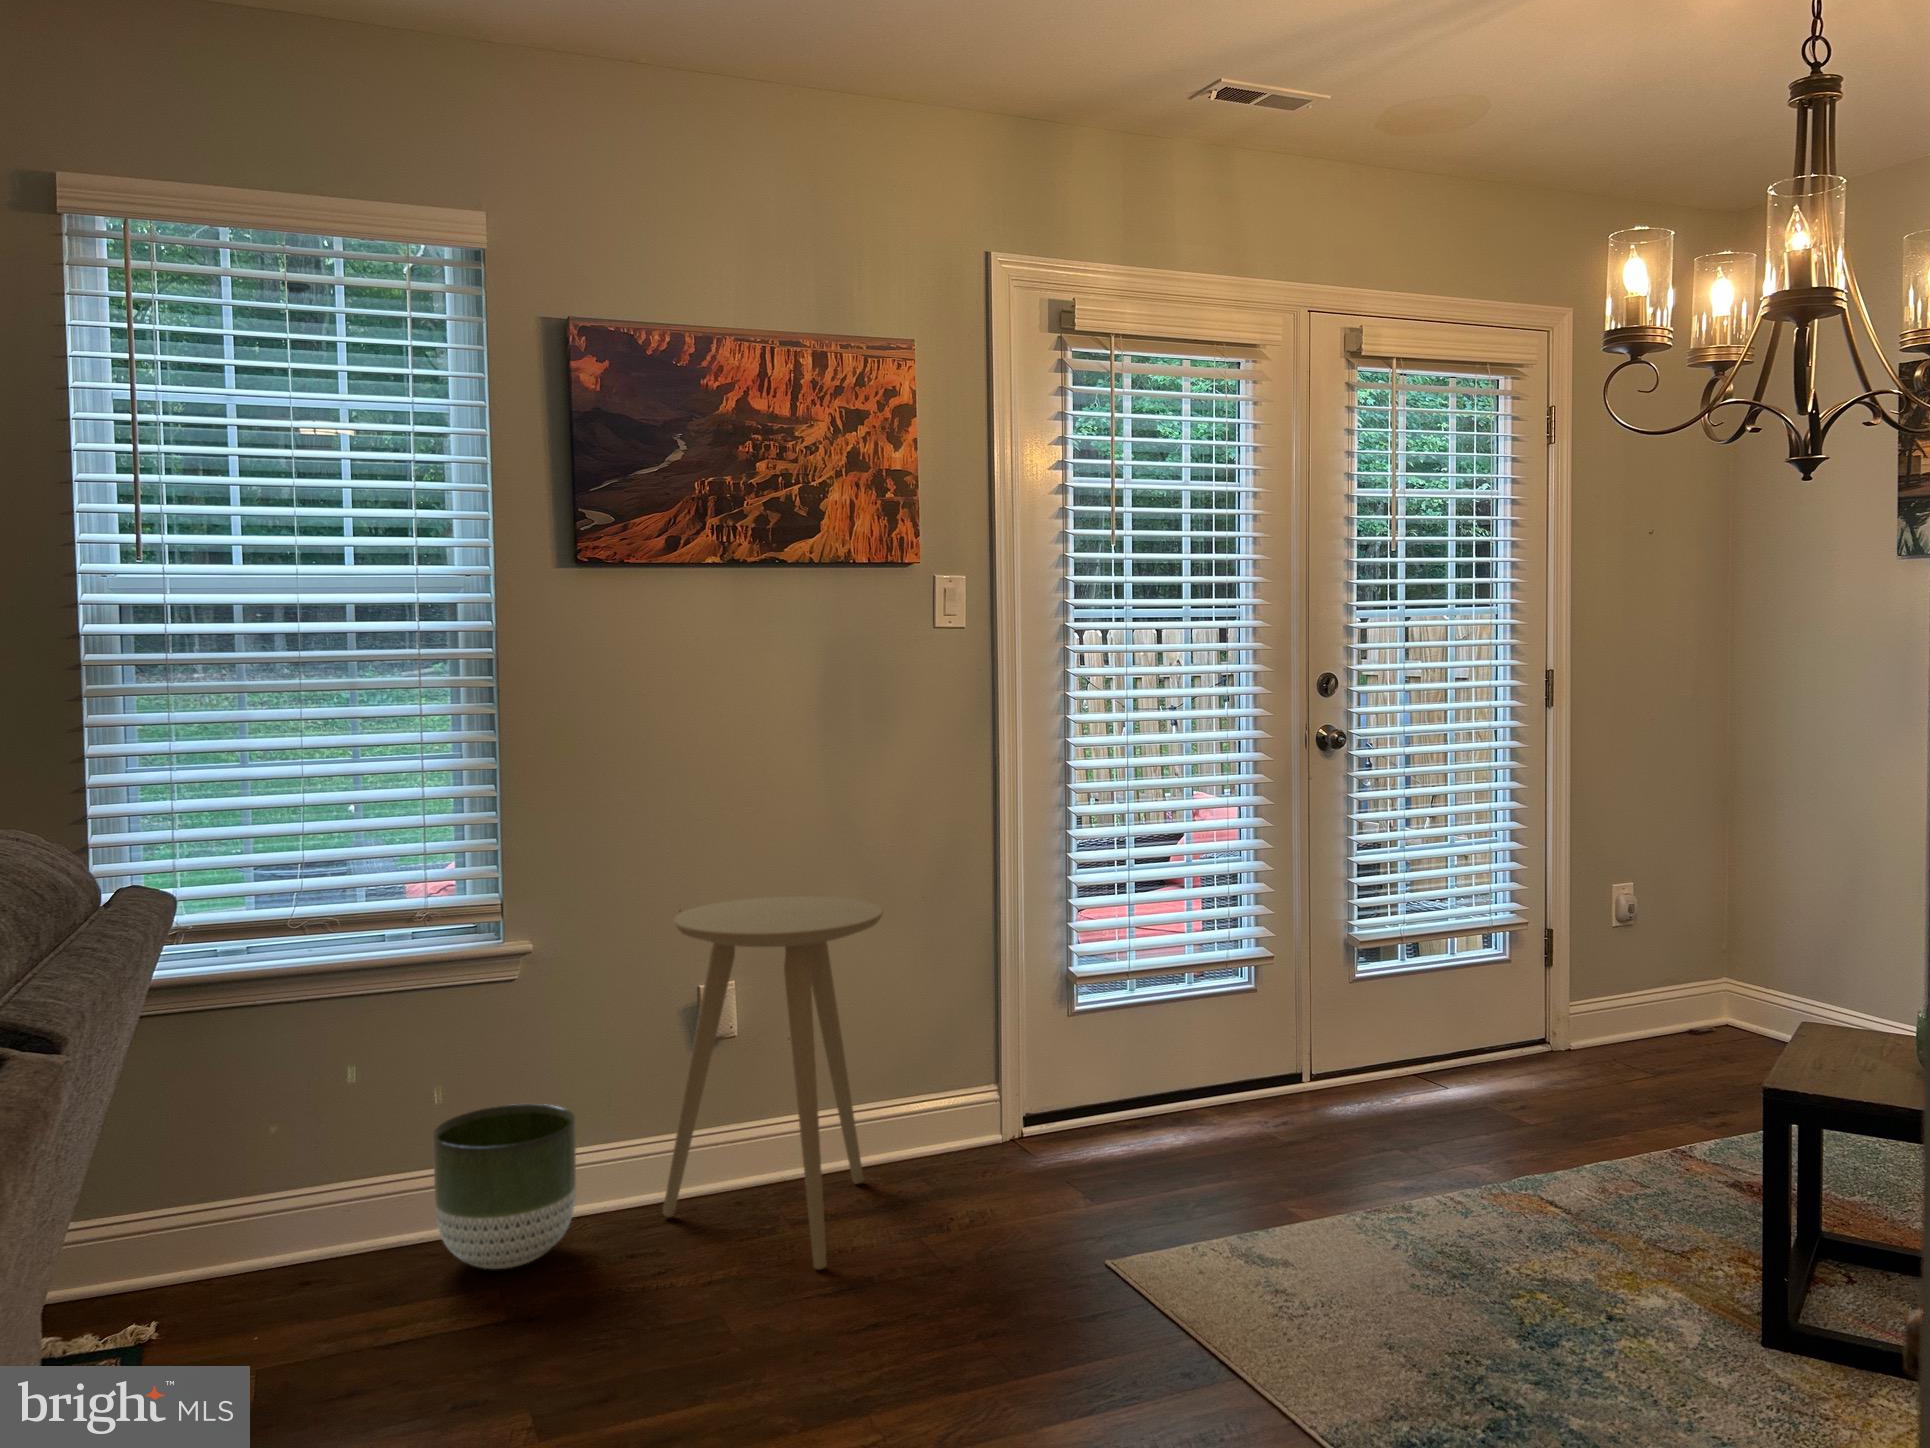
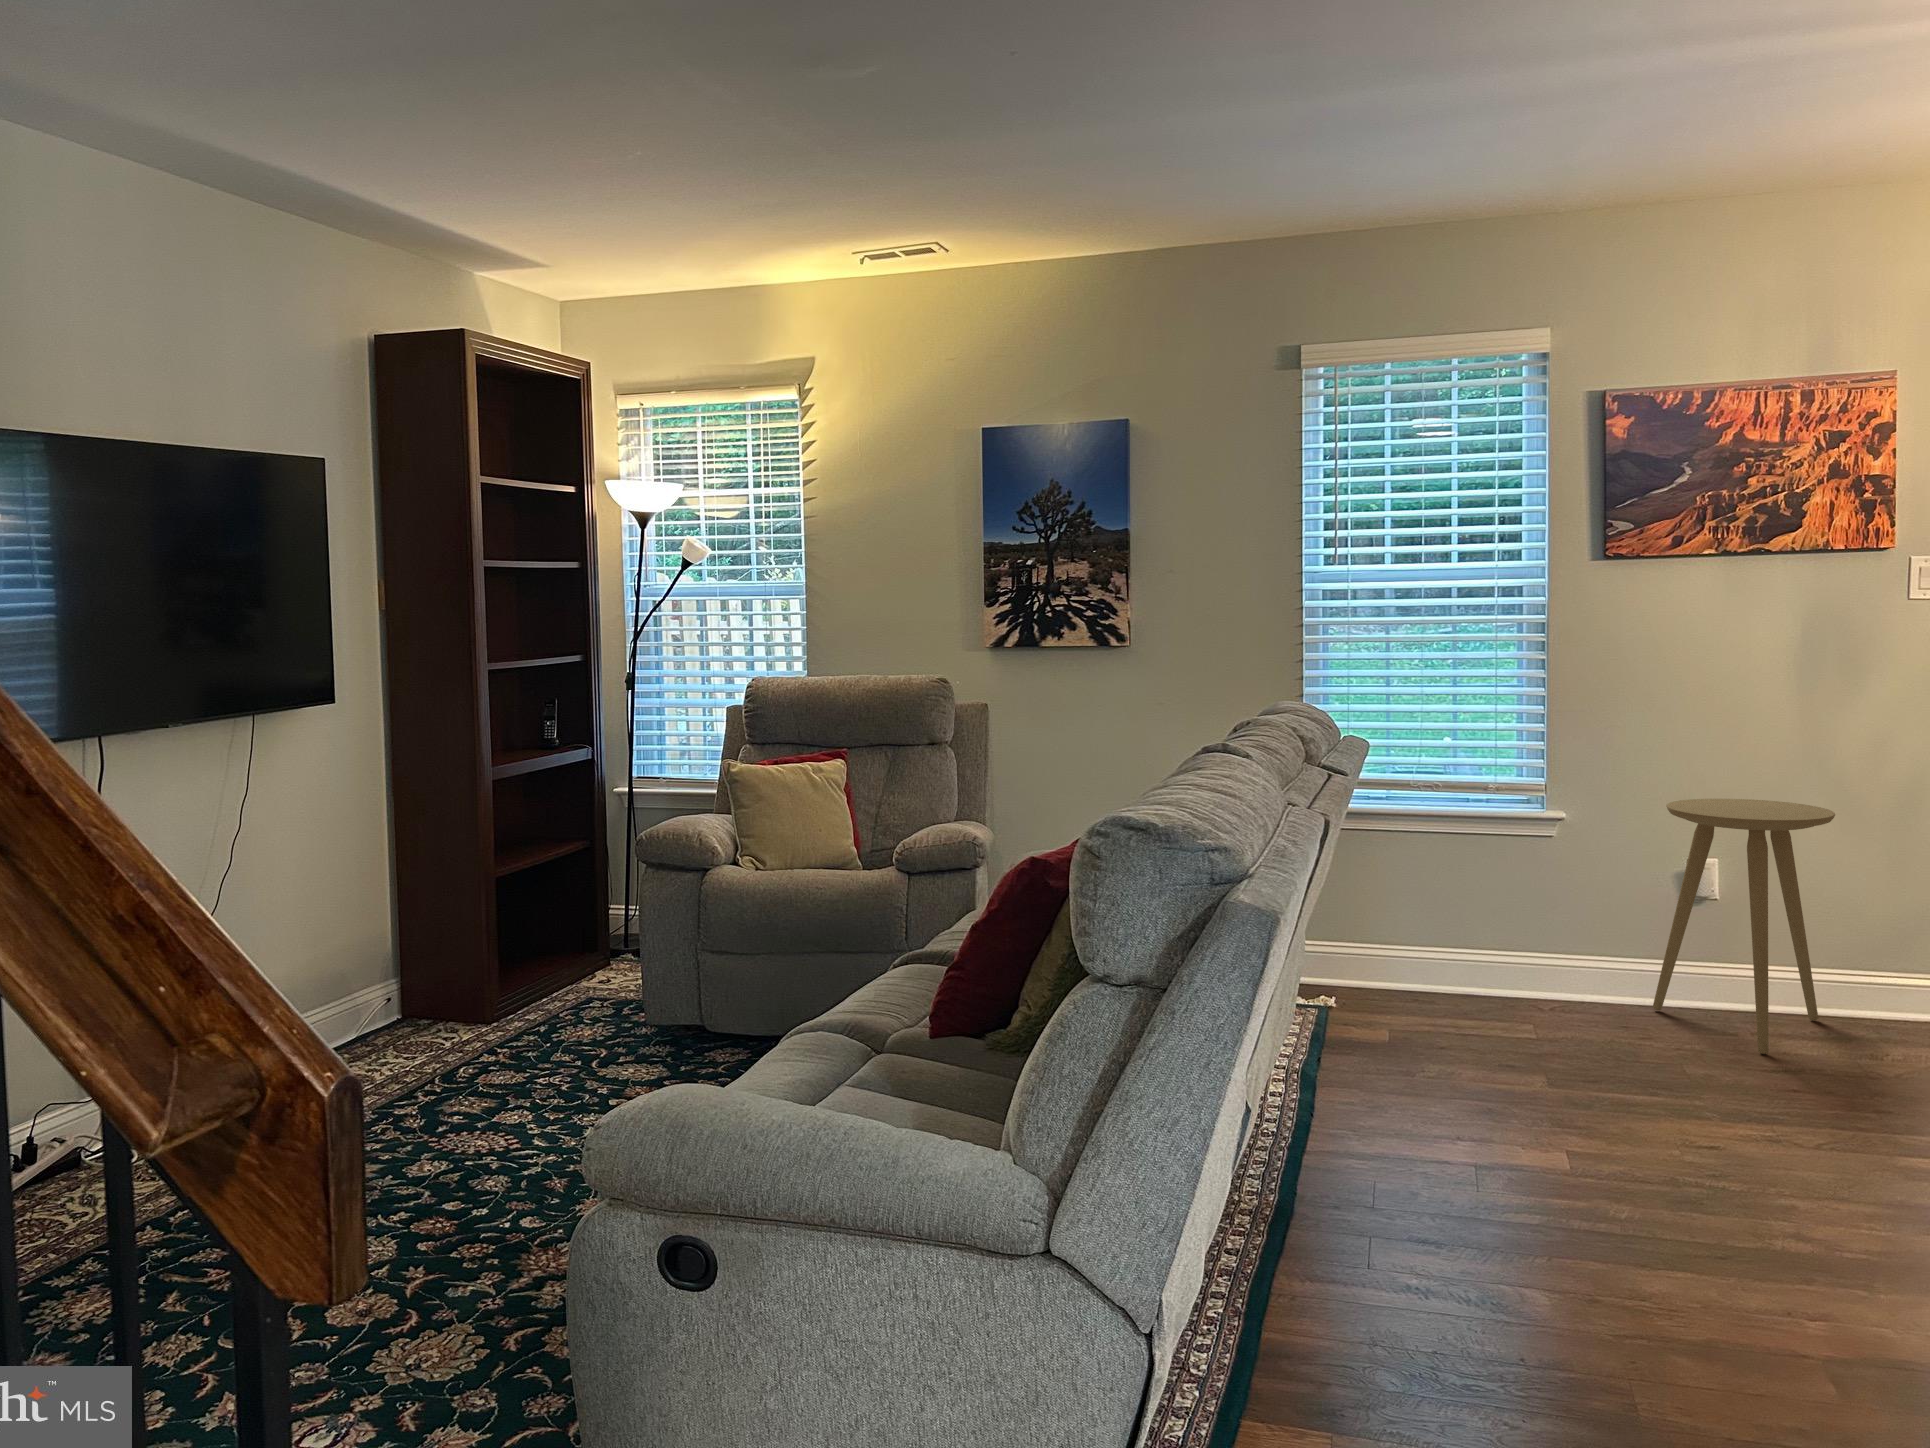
planter: present [433,1104,576,1269] -> none [1498,914,1591,1012]

